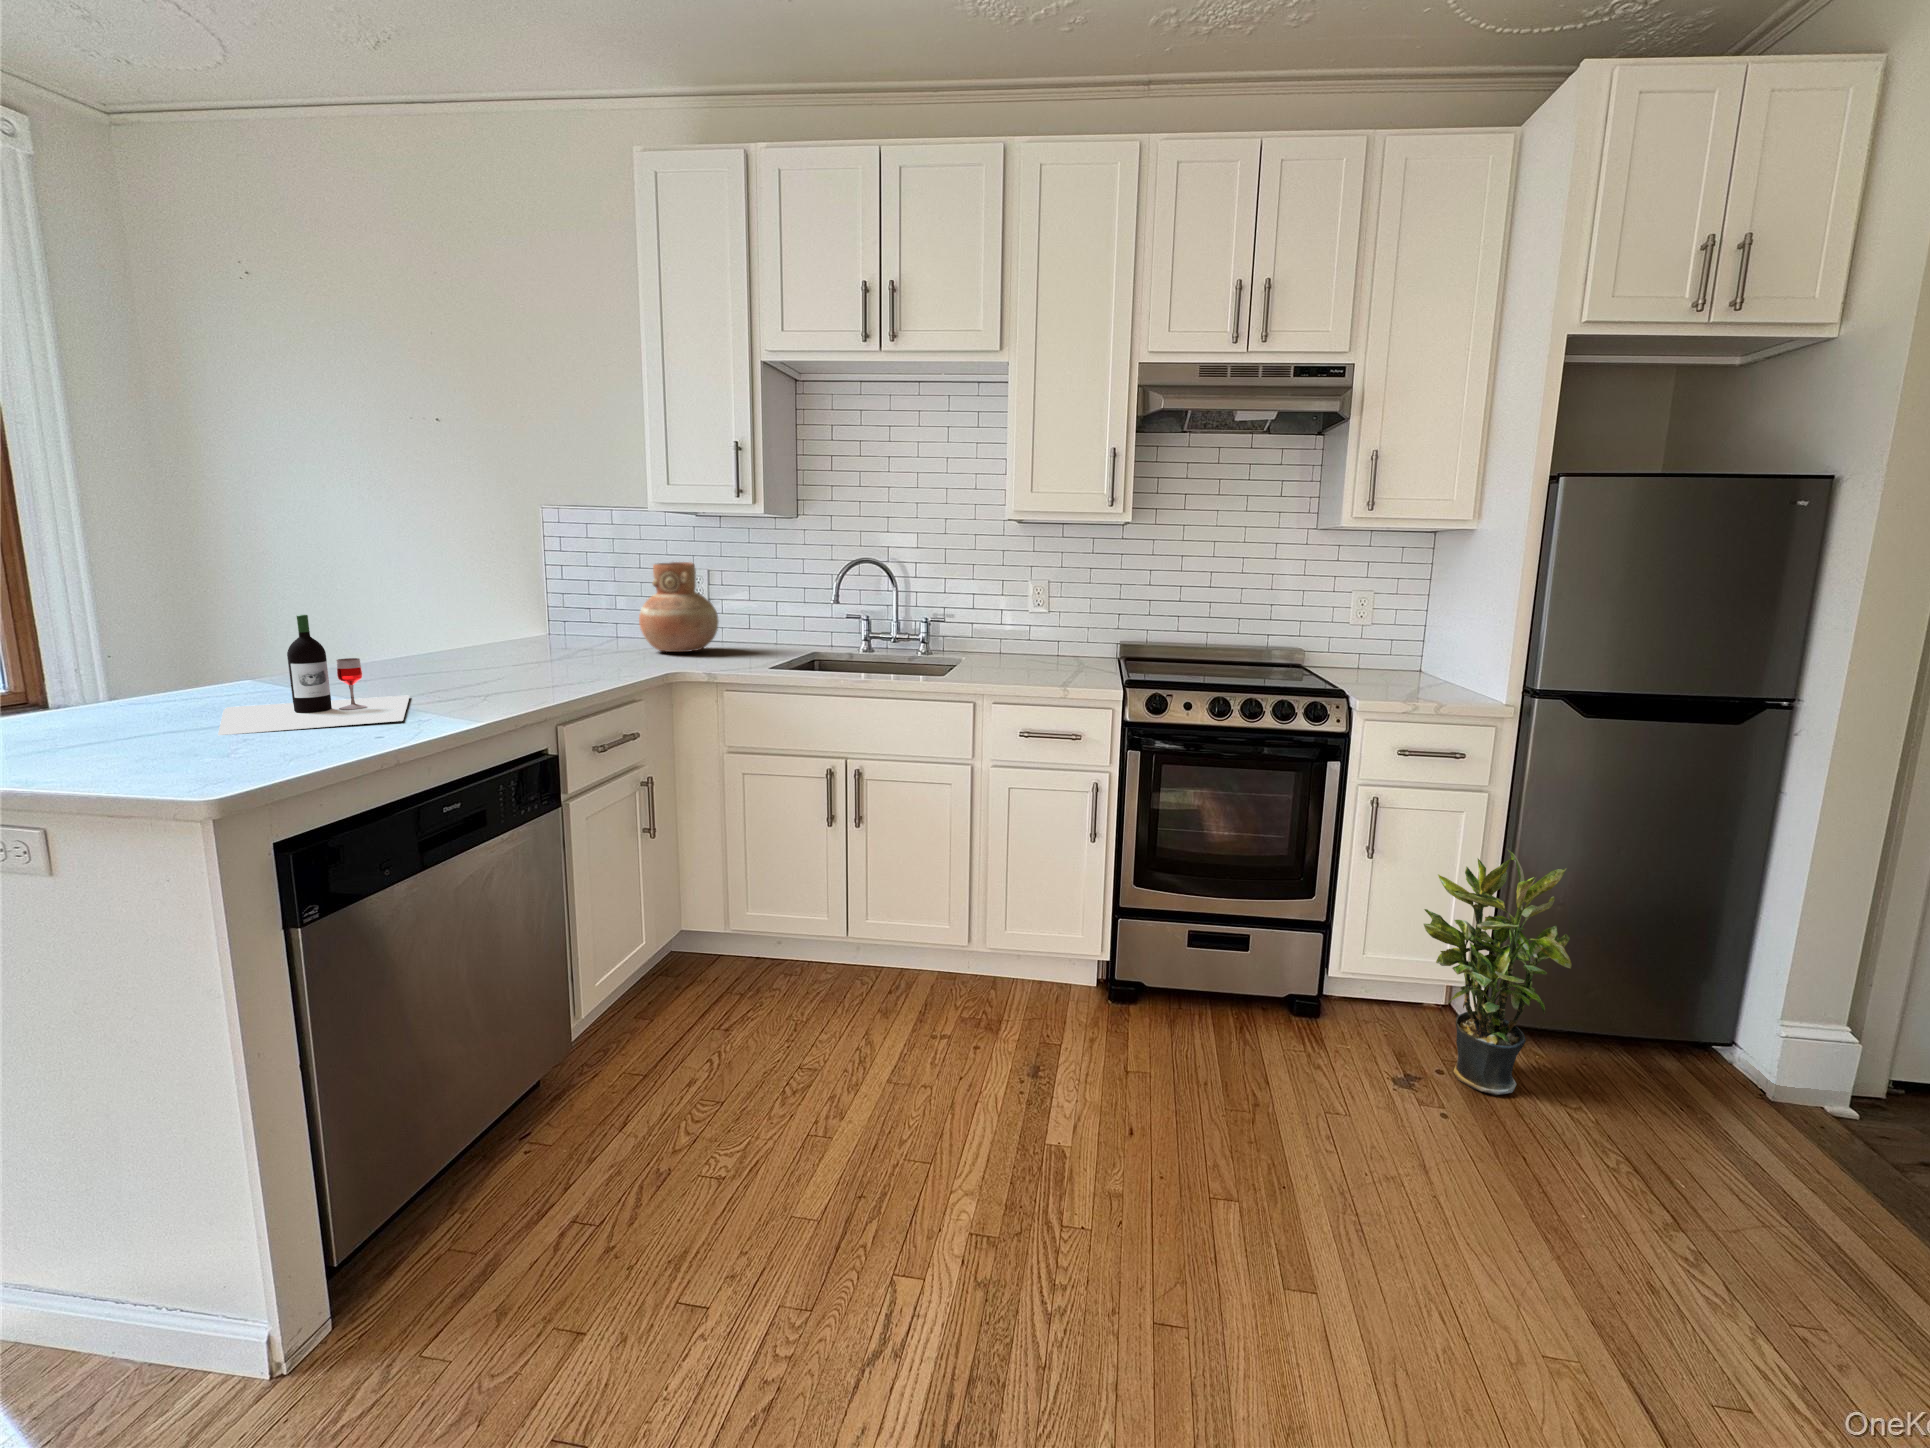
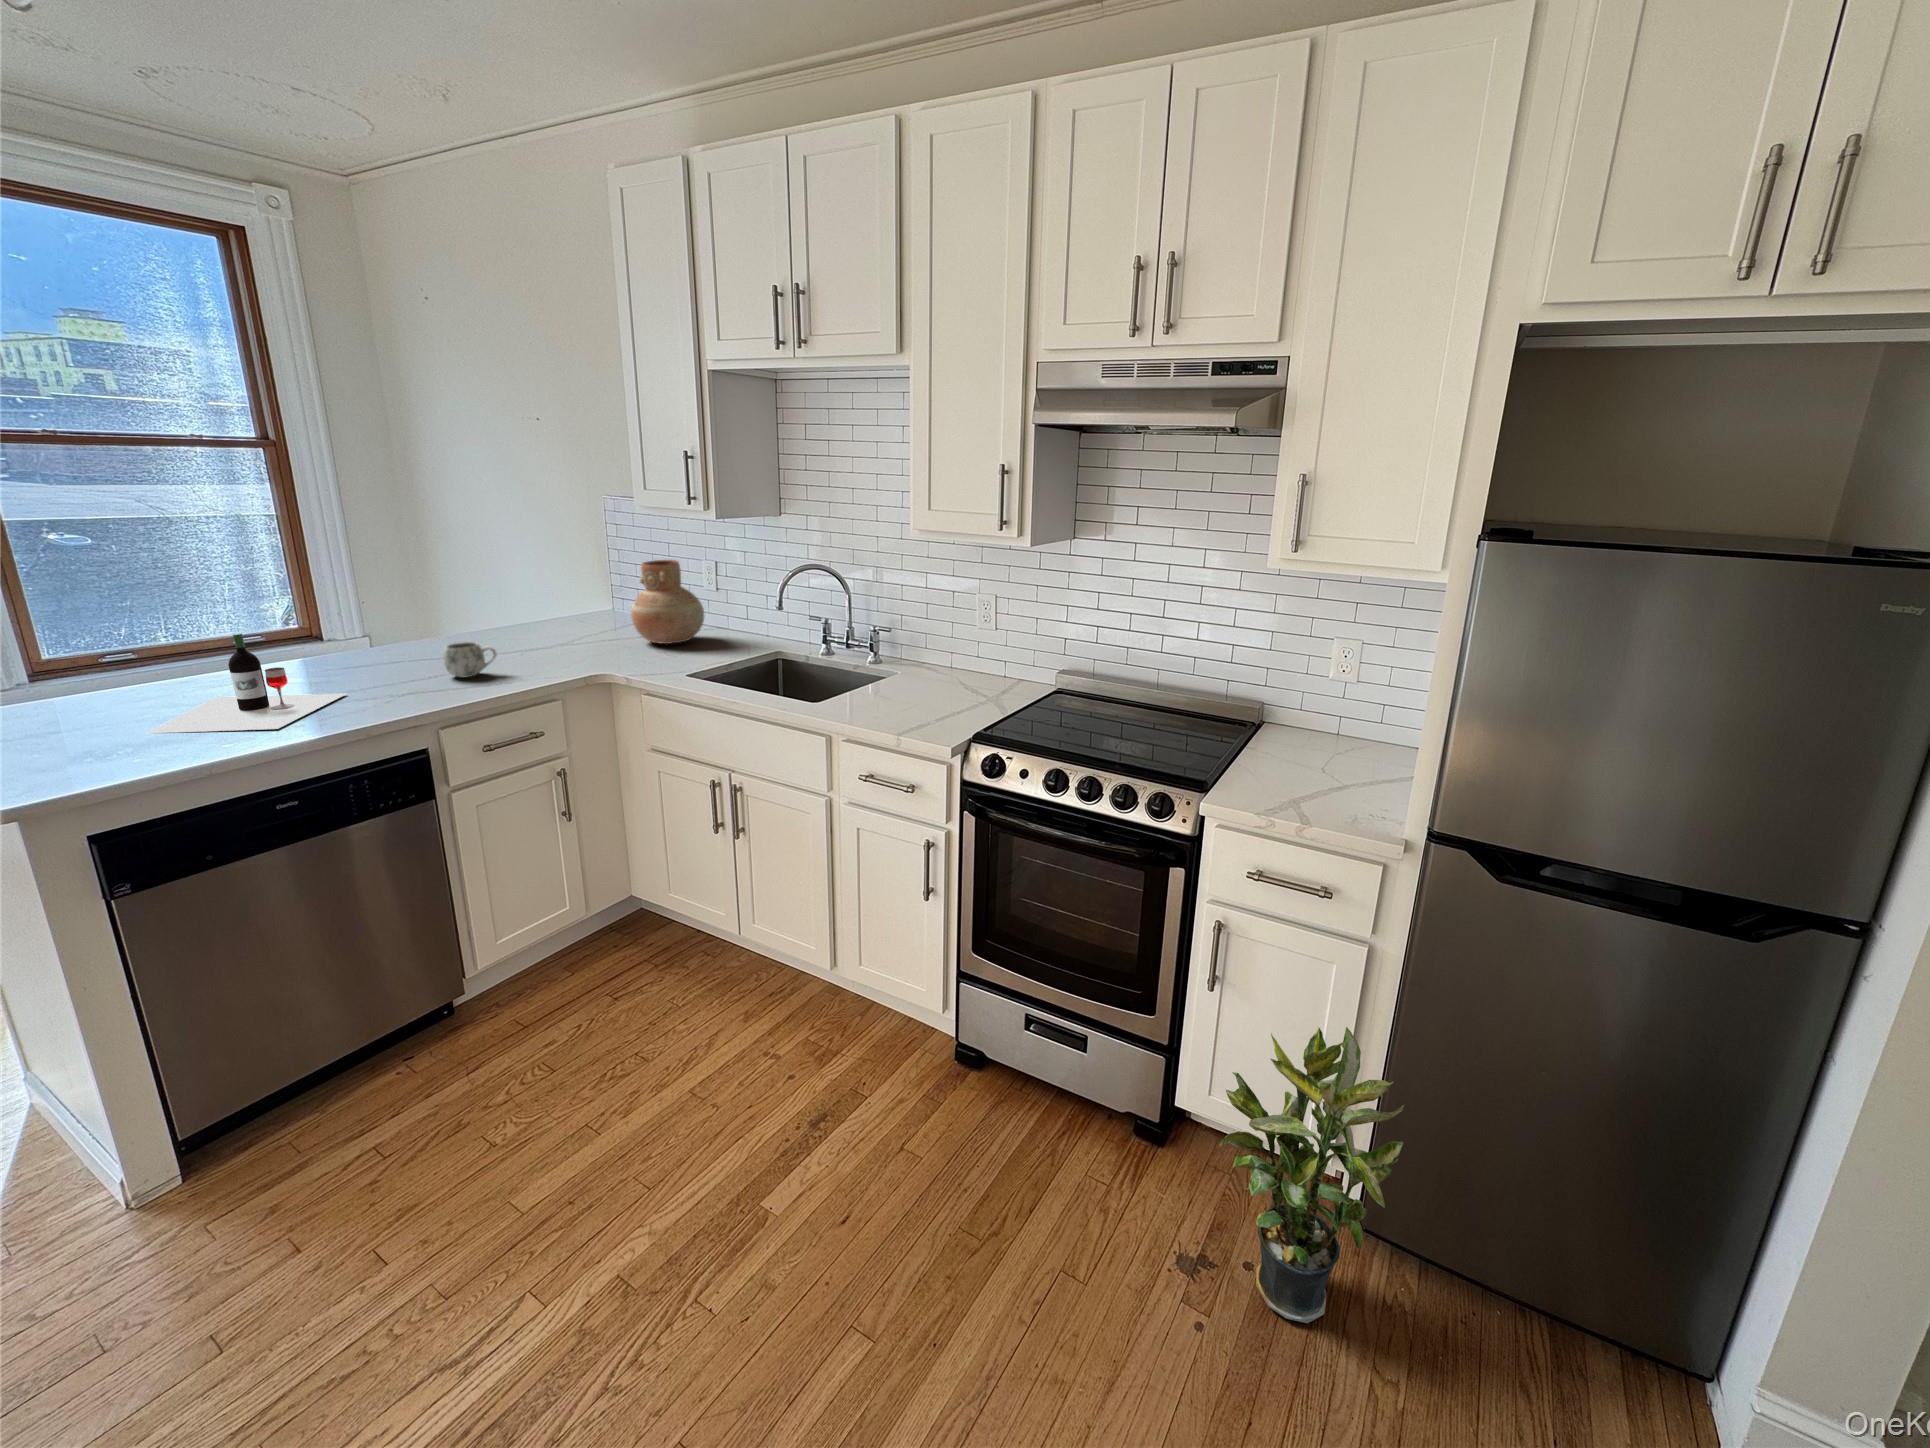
mug: none [492,641,553,681] -> present [443,642,497,677]

